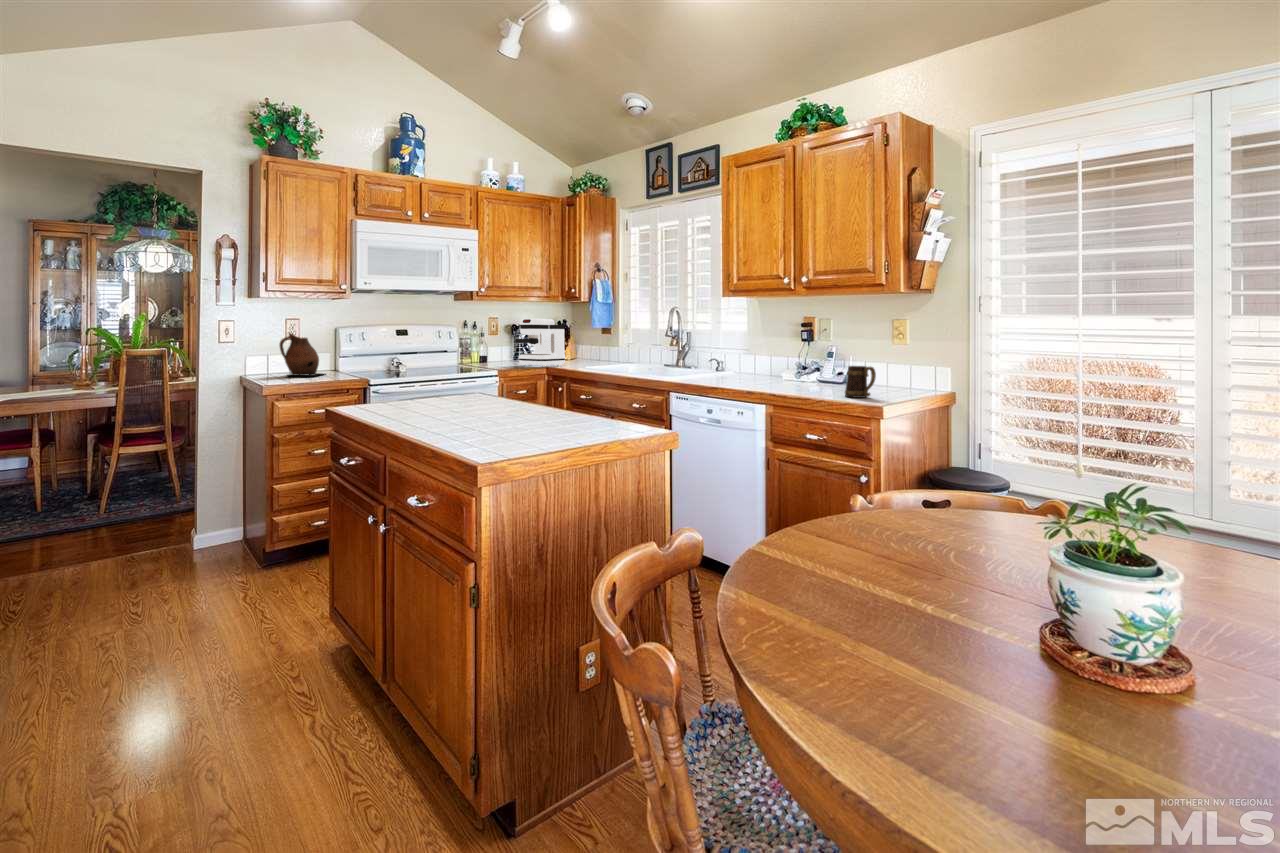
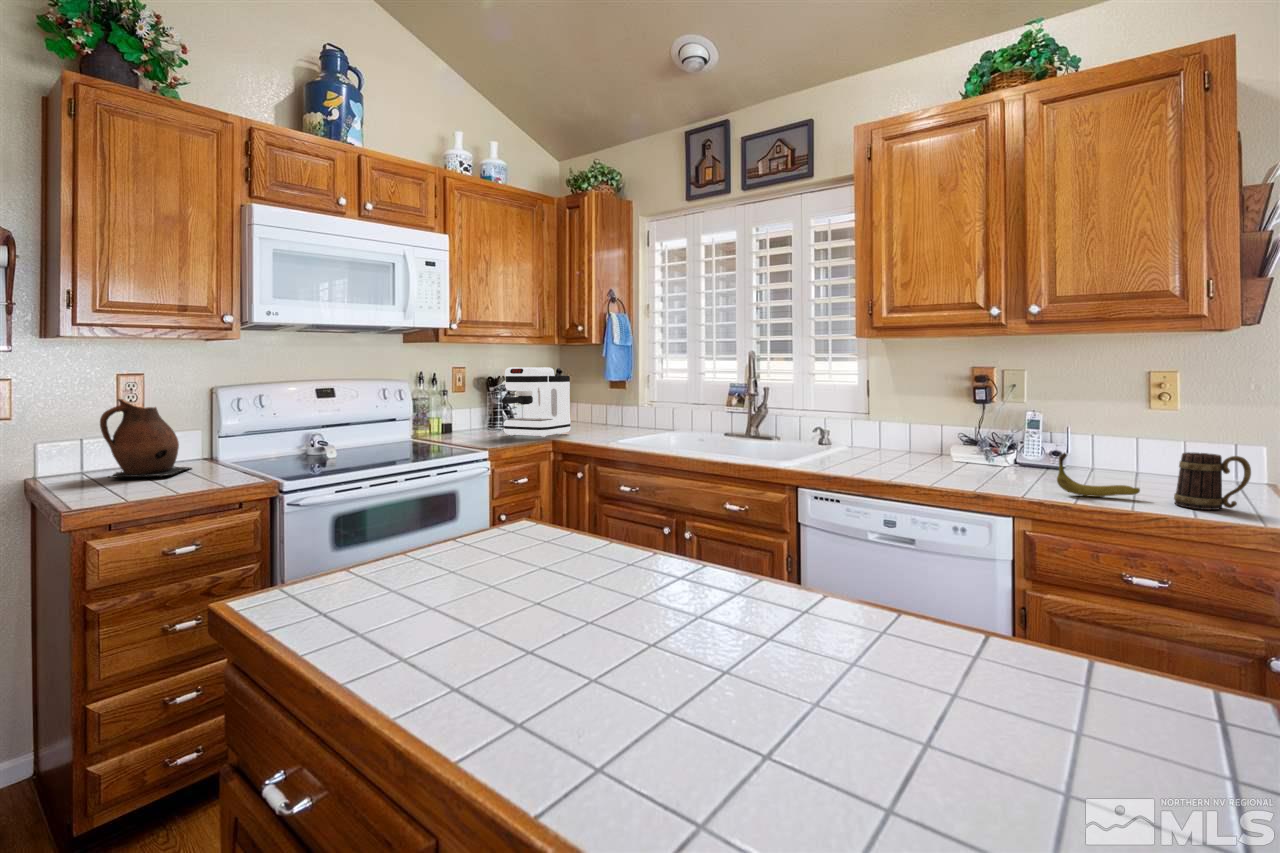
banana: none [792,367,834,393] -> present [1057,453,1140,497]

